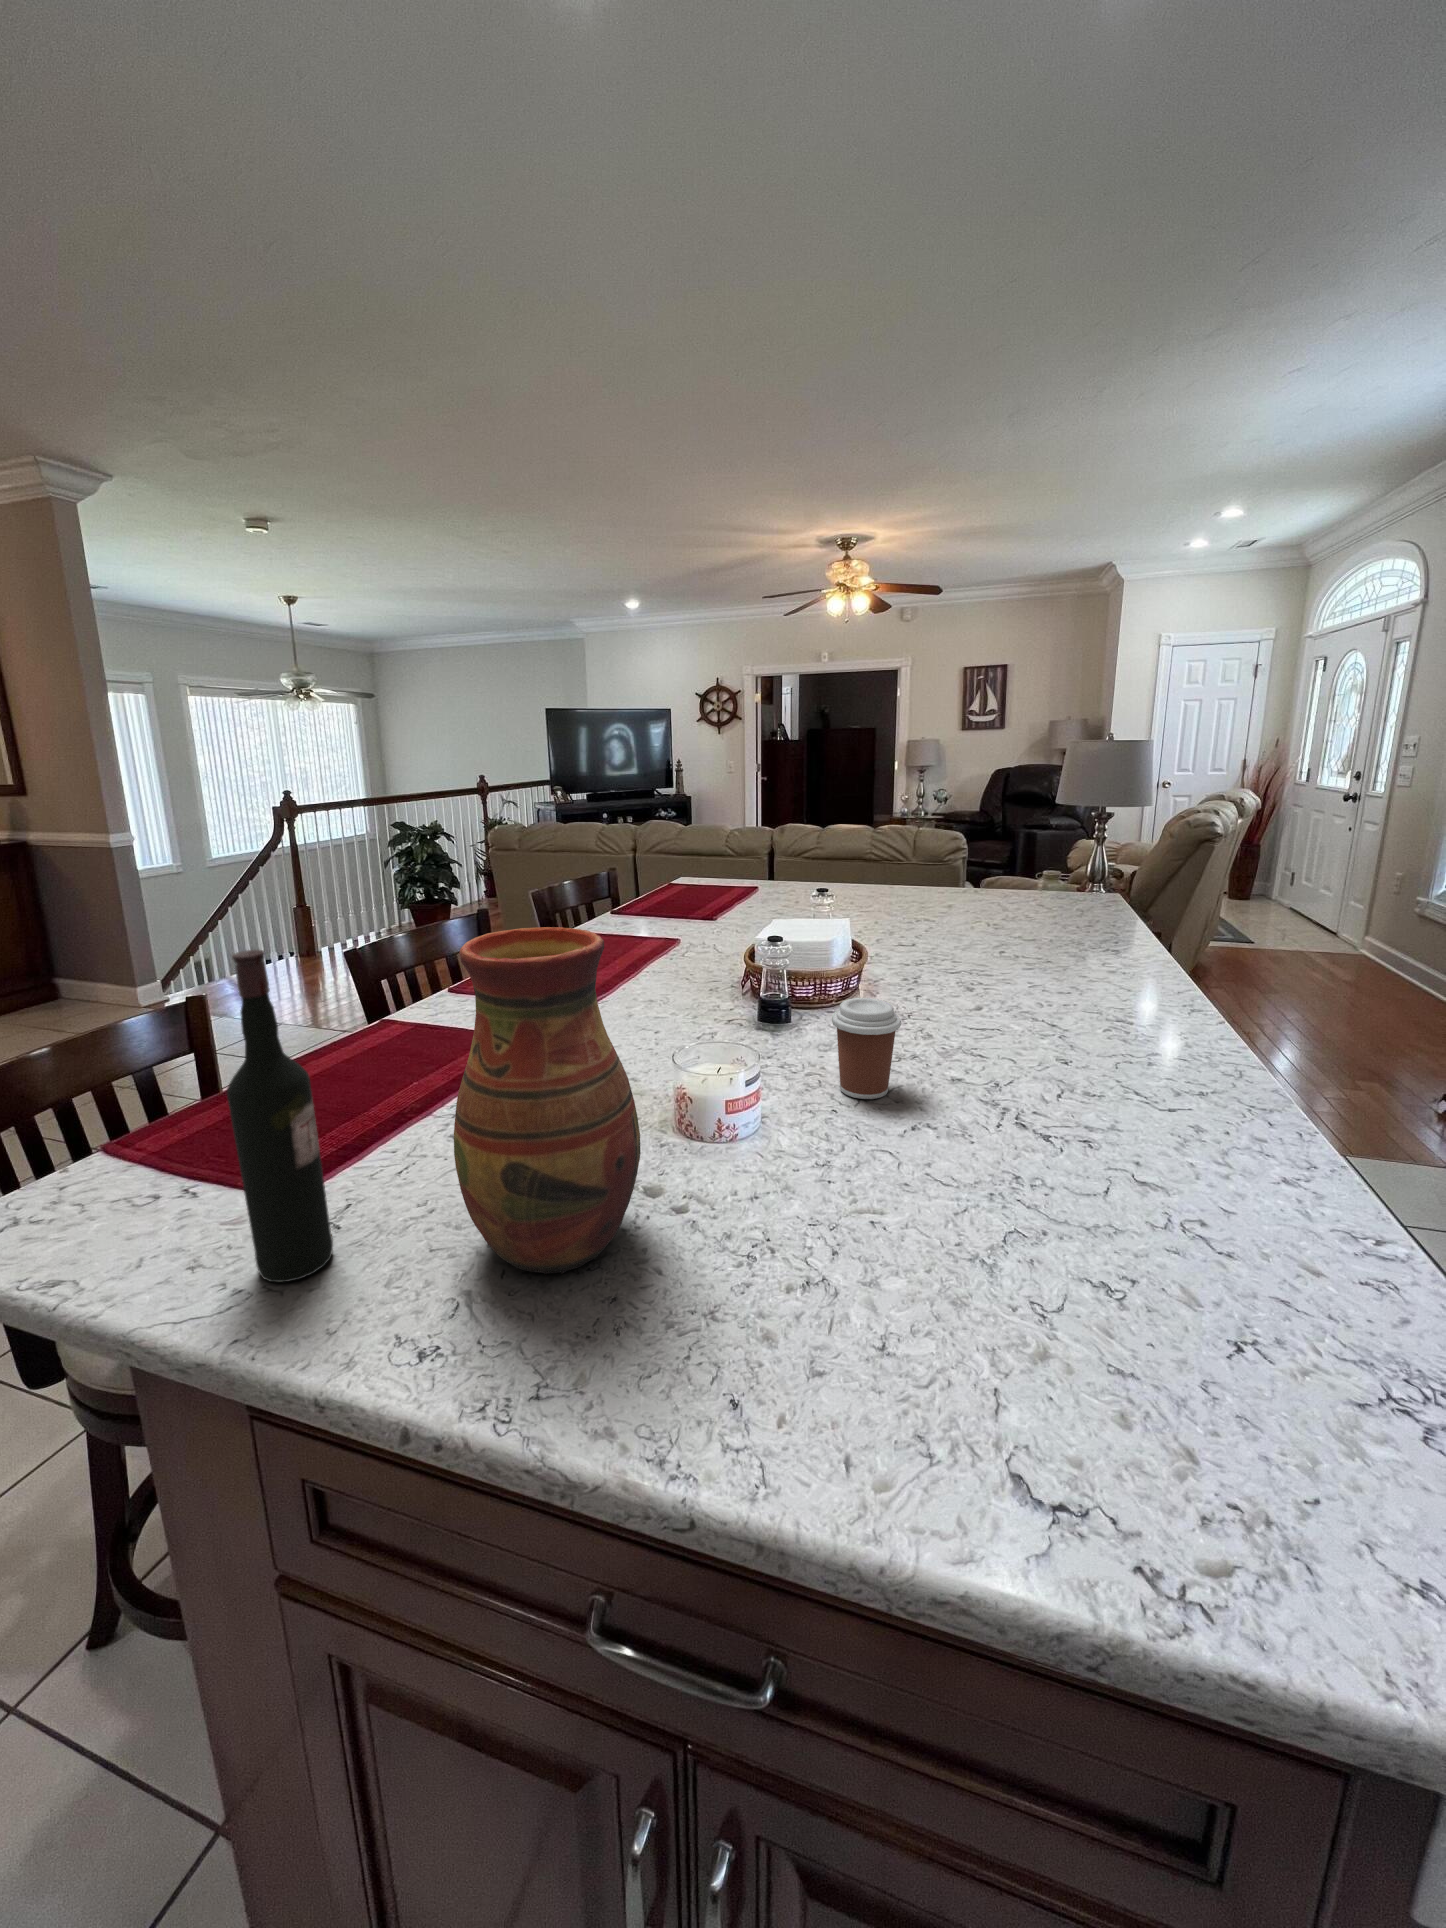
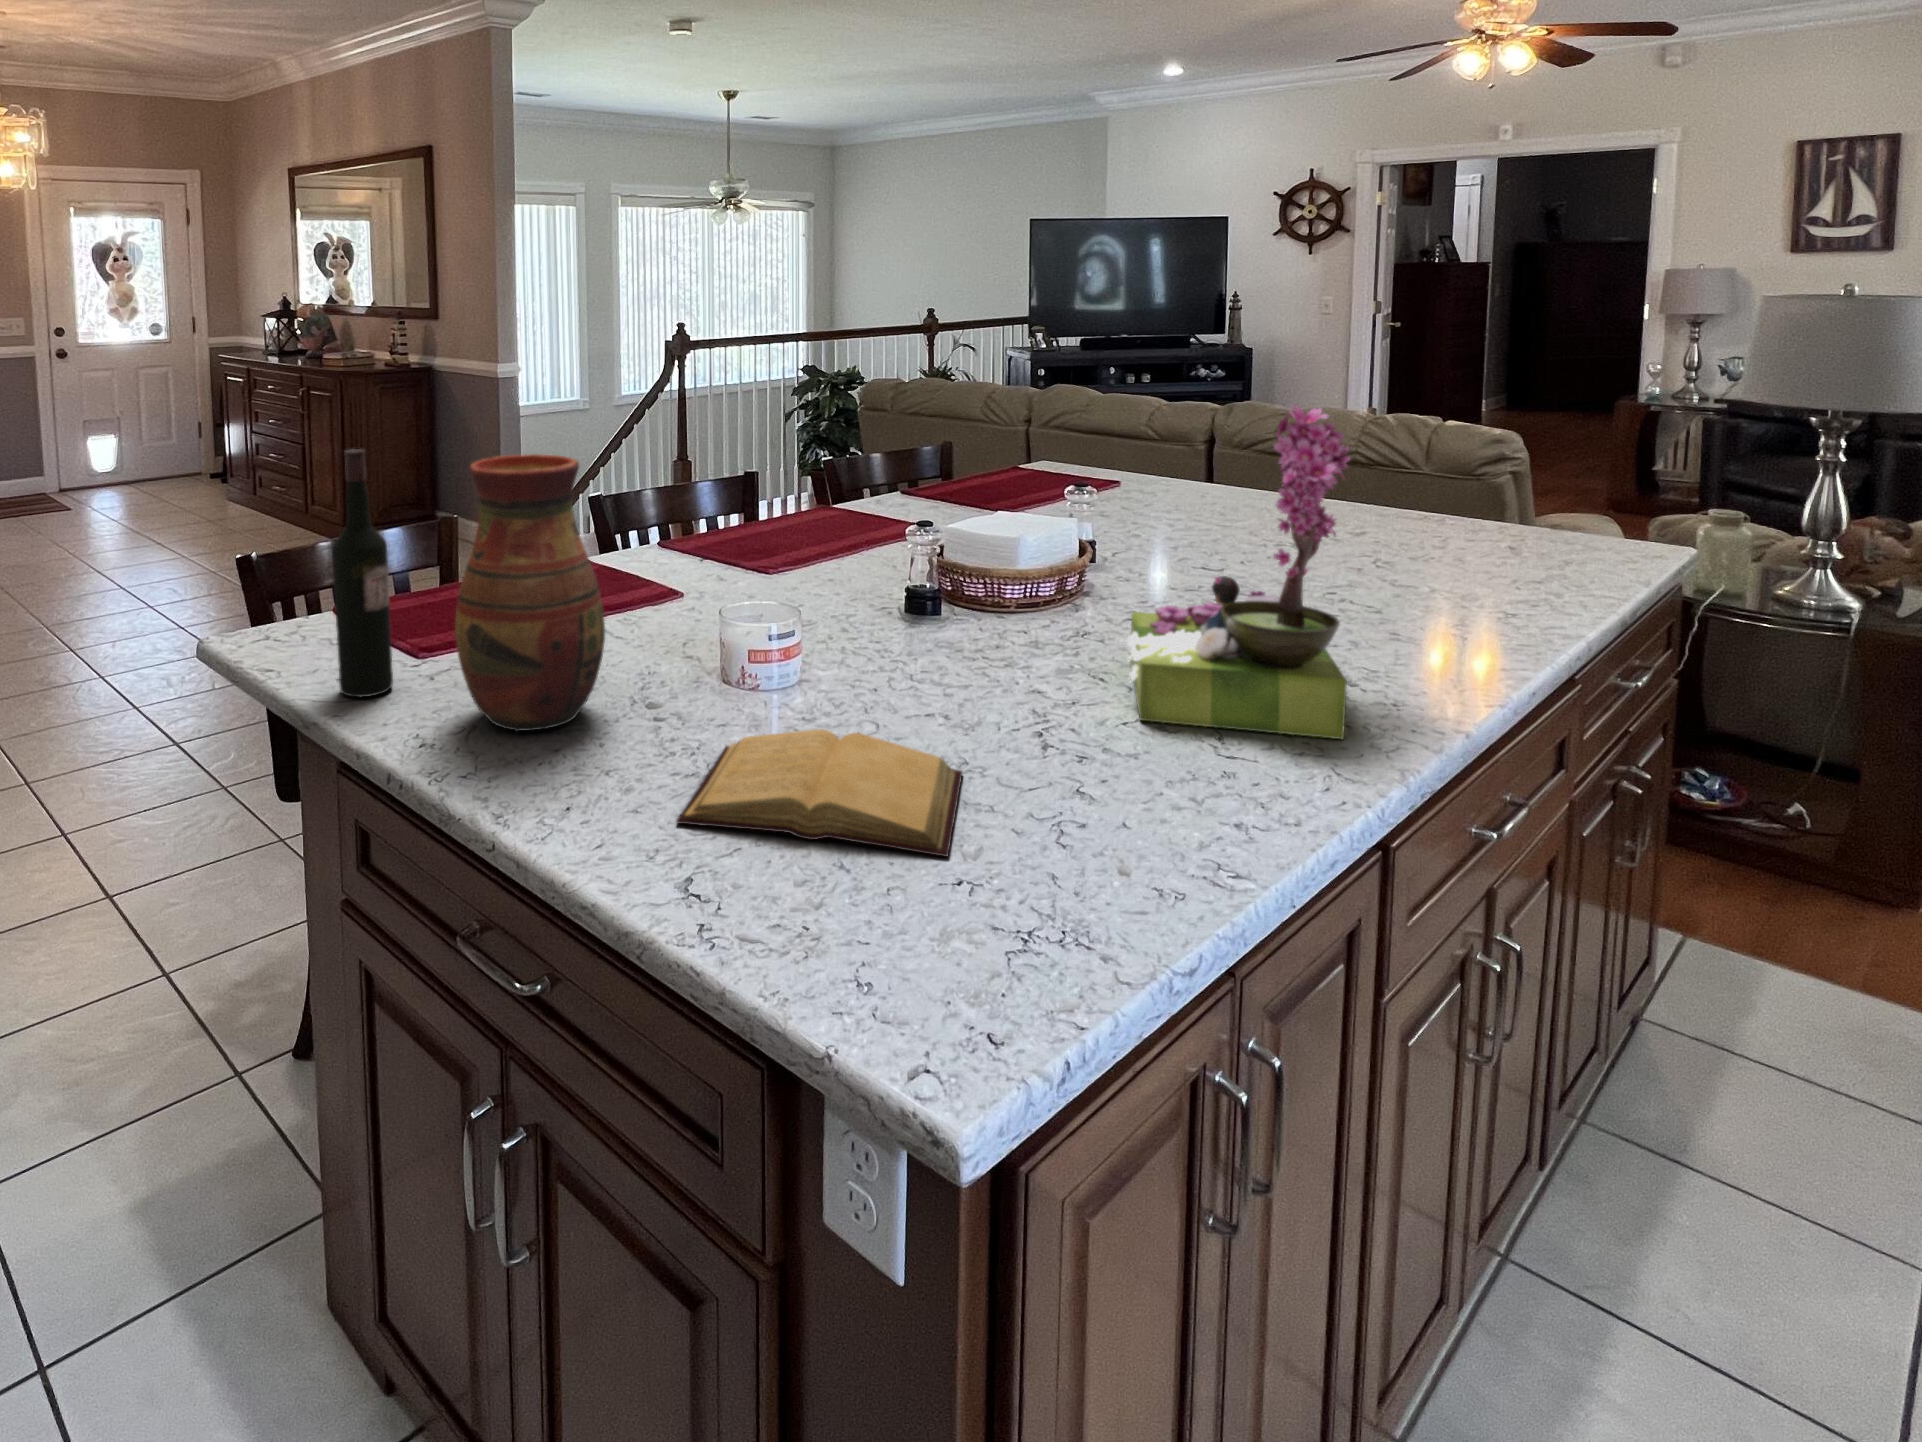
flower arrangement: none [971,814,1202,1093] -> present [1127,405,1363,739]
coffee cup: present [832,998,901,1099] -> none [896,578,969,688]
book: none [803,1175,1158,1354] -> present [676,729,963,857]

